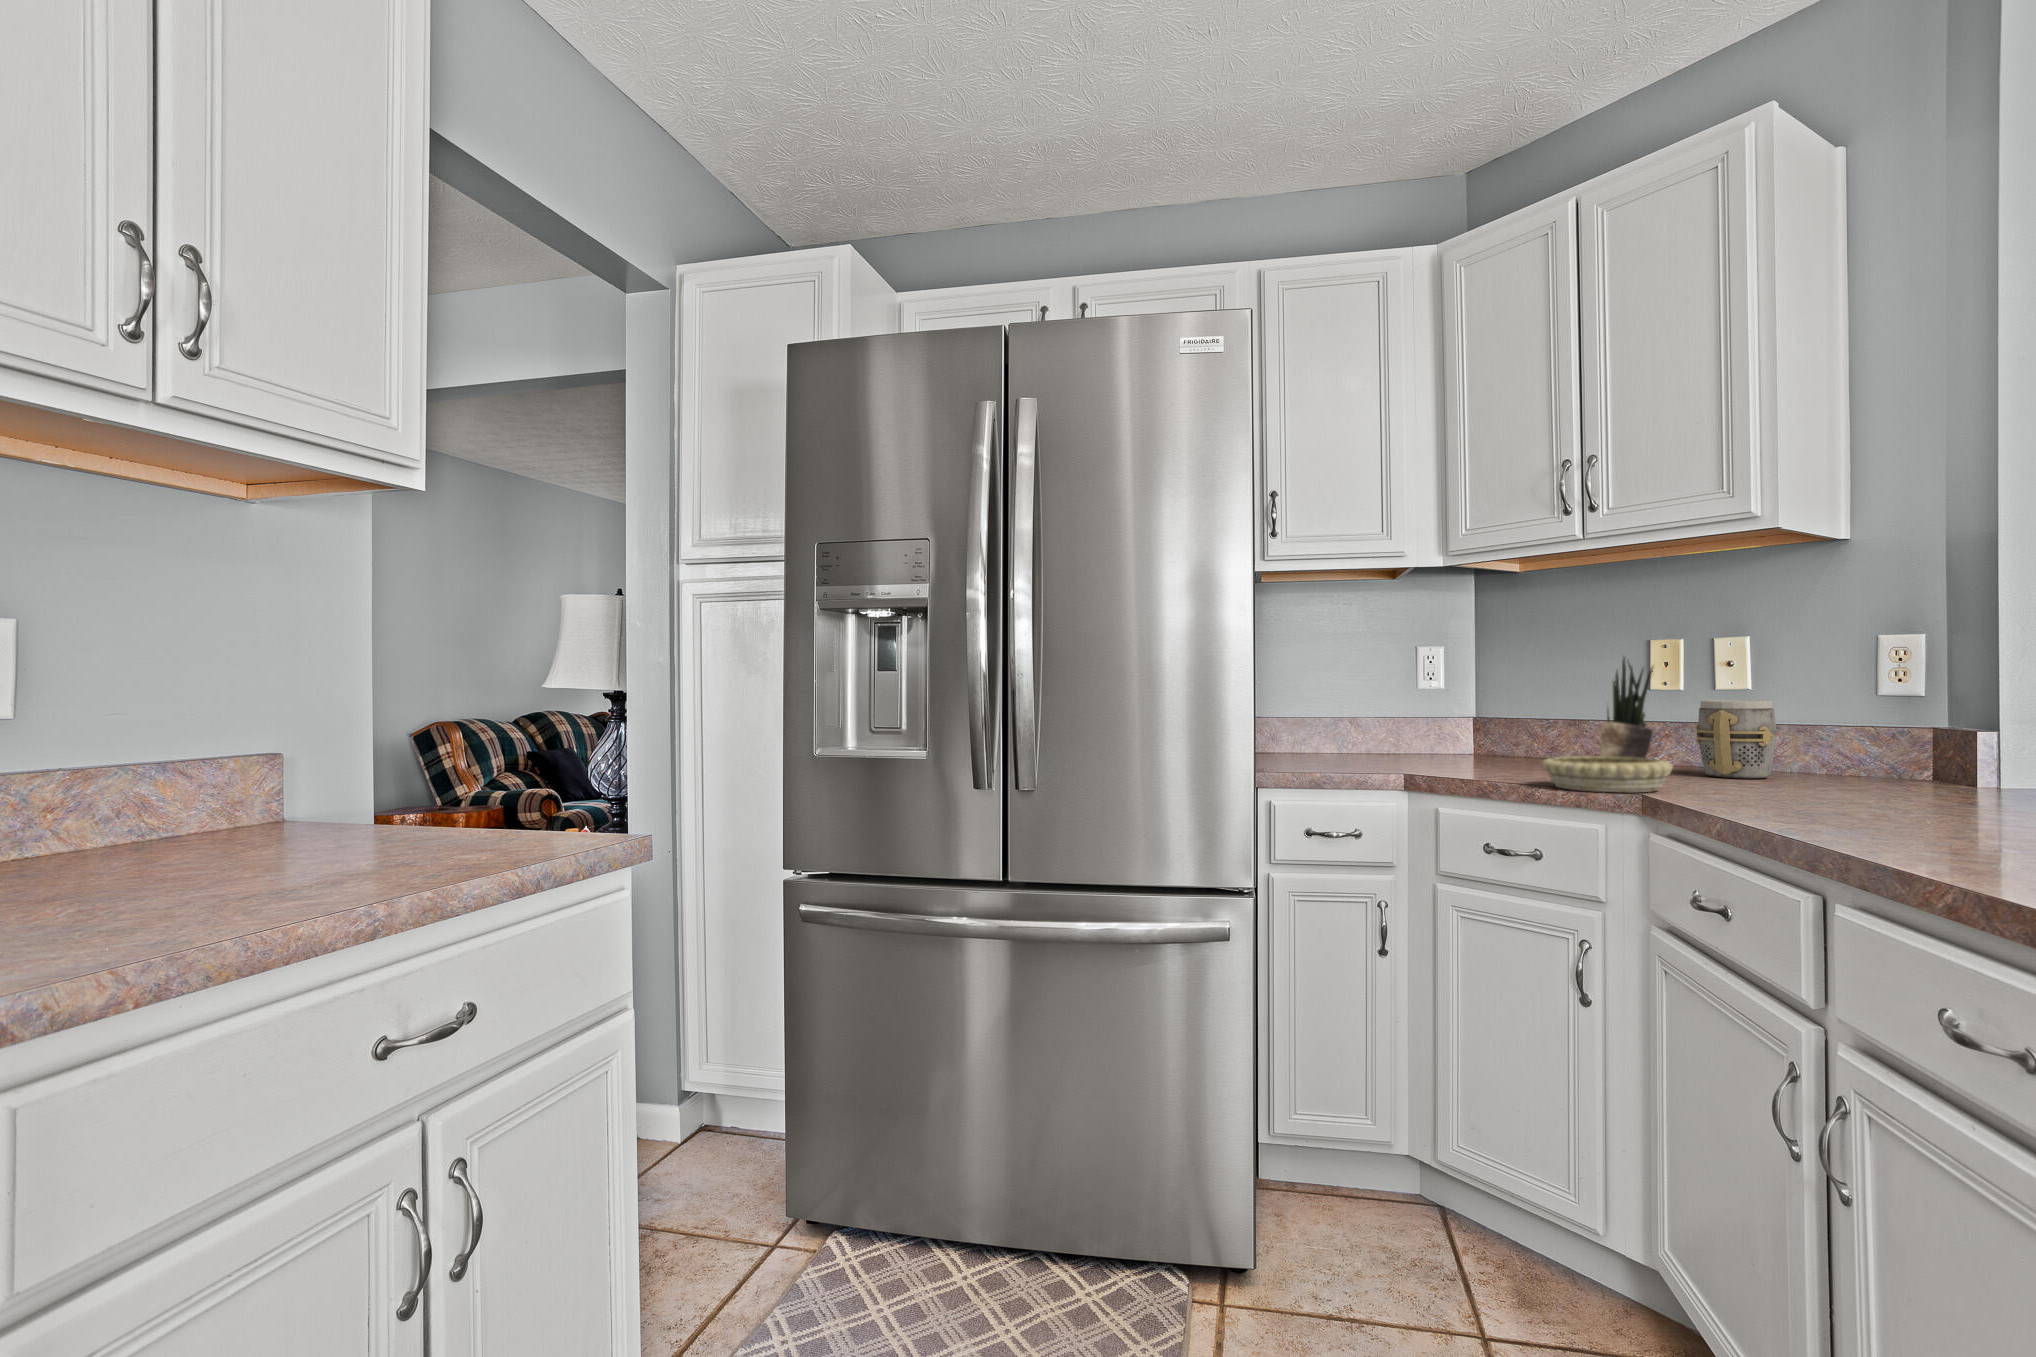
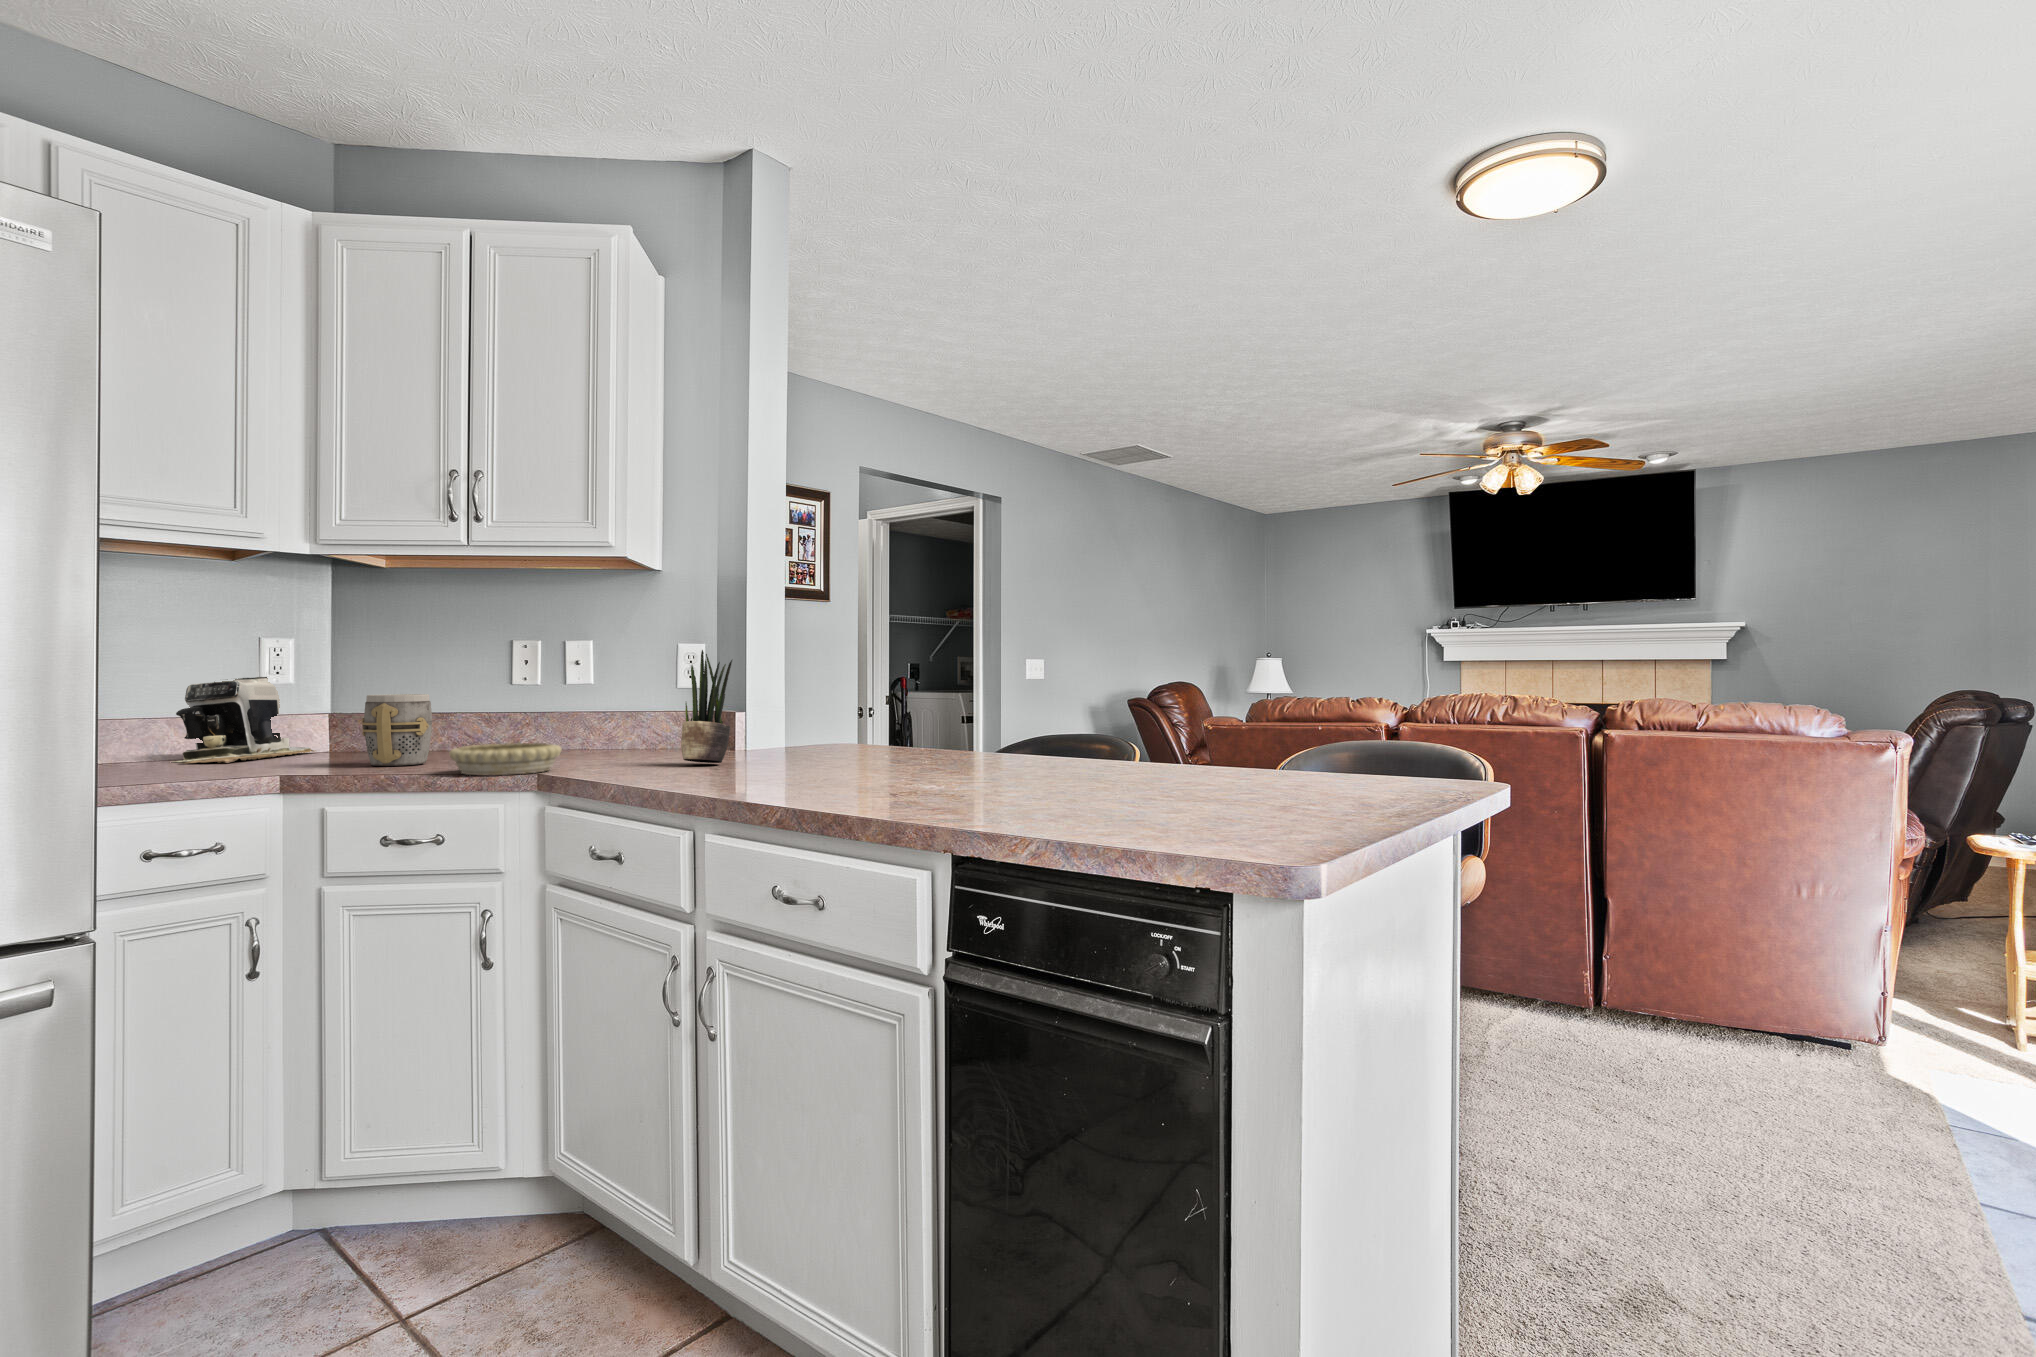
potted plant: present [1600,658,1653,758] -> present [681,650,732,763]
coffee maker: none [1344,682,1463,758] -> present [175,677,315,763]
mug: present [1696,700,1776,778] -> present [361,694,432,766]

